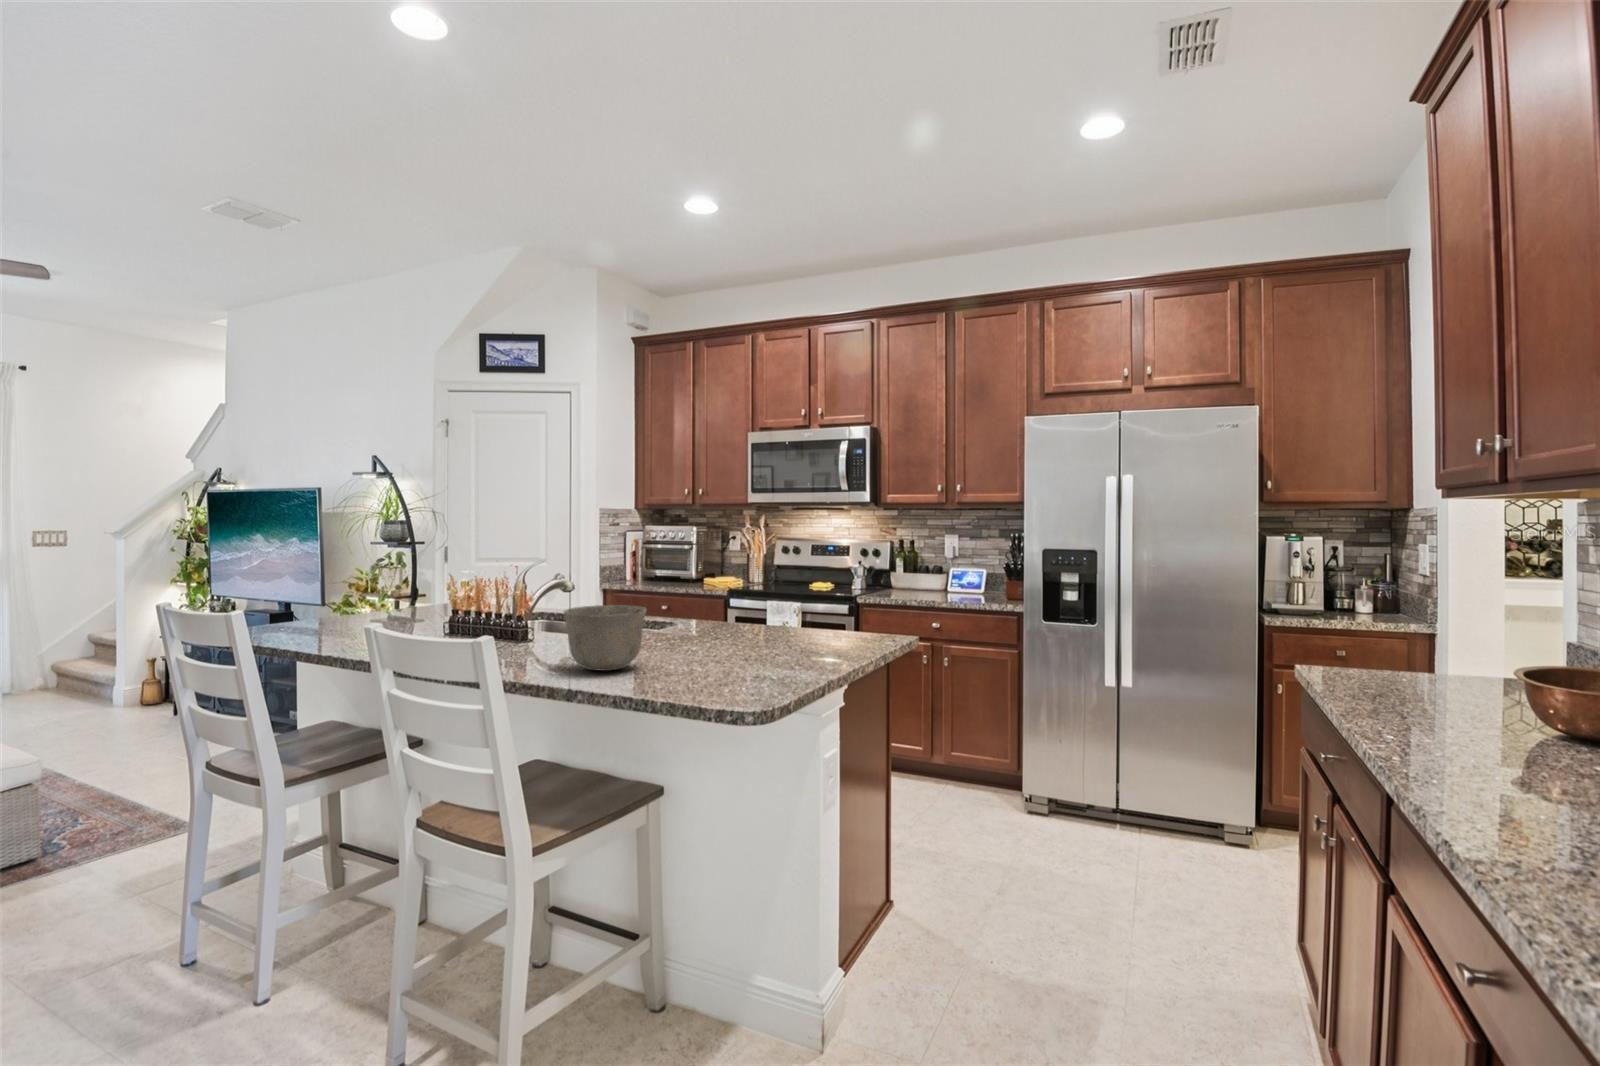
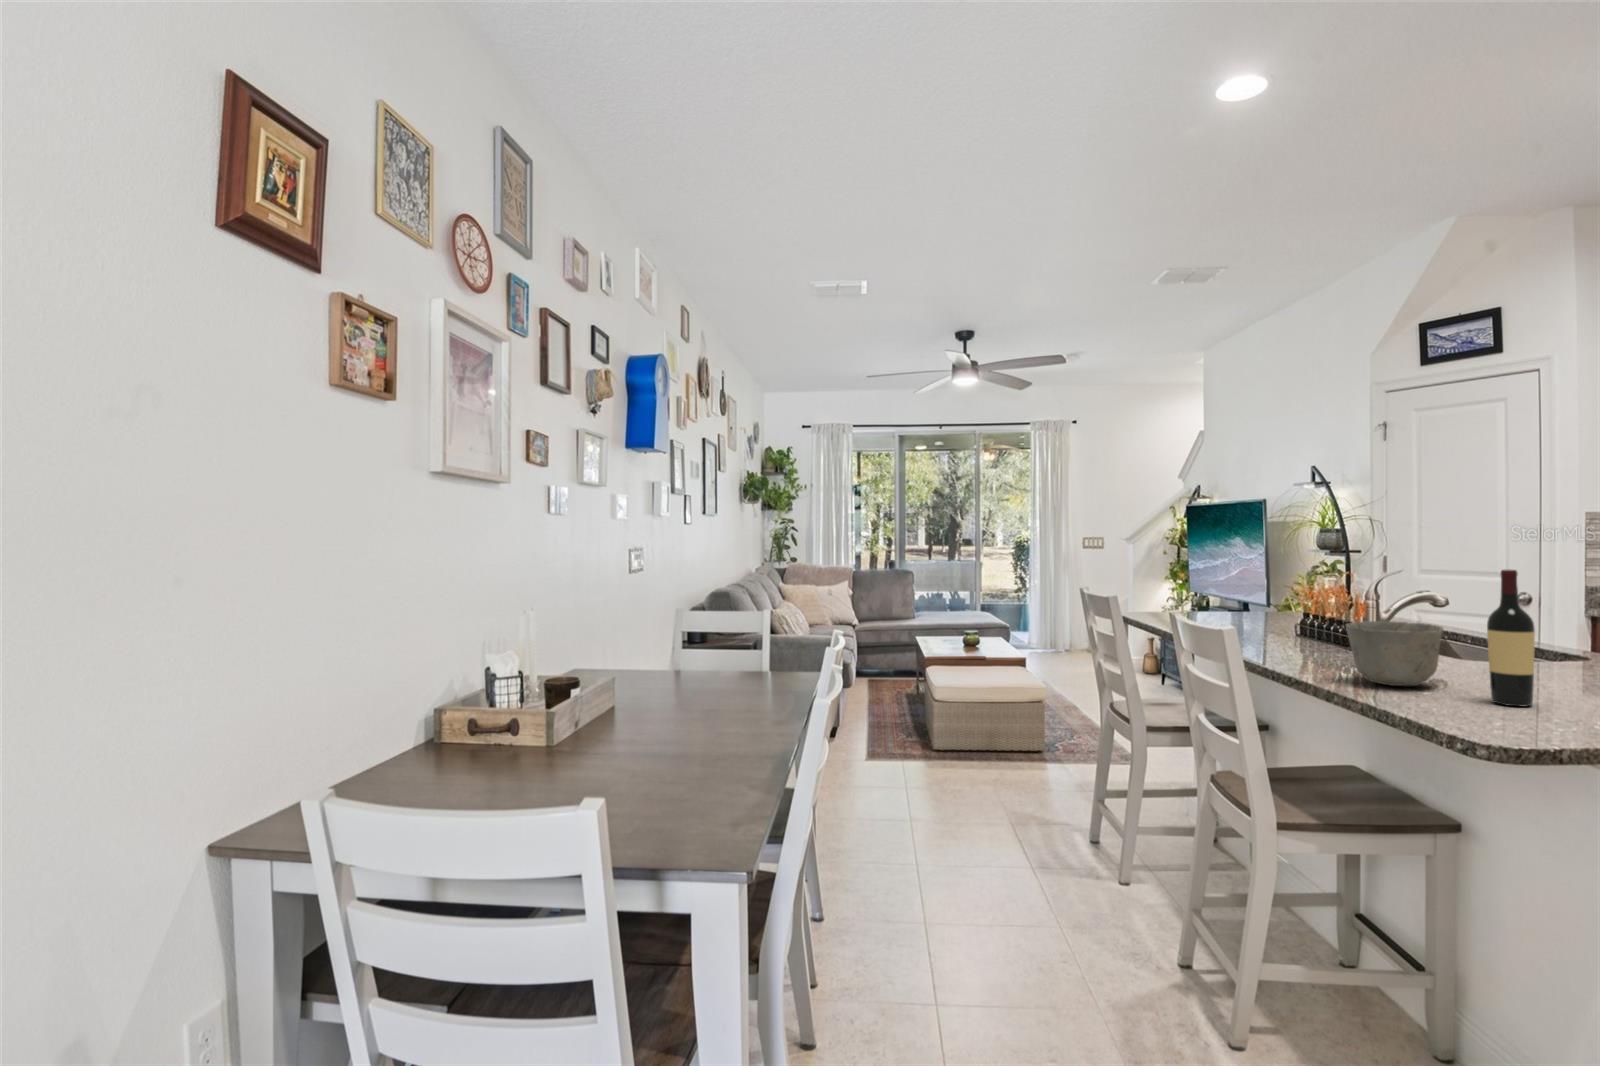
wine bottle: none [689,549,722,673] -> present [1487,570,1535,706]

